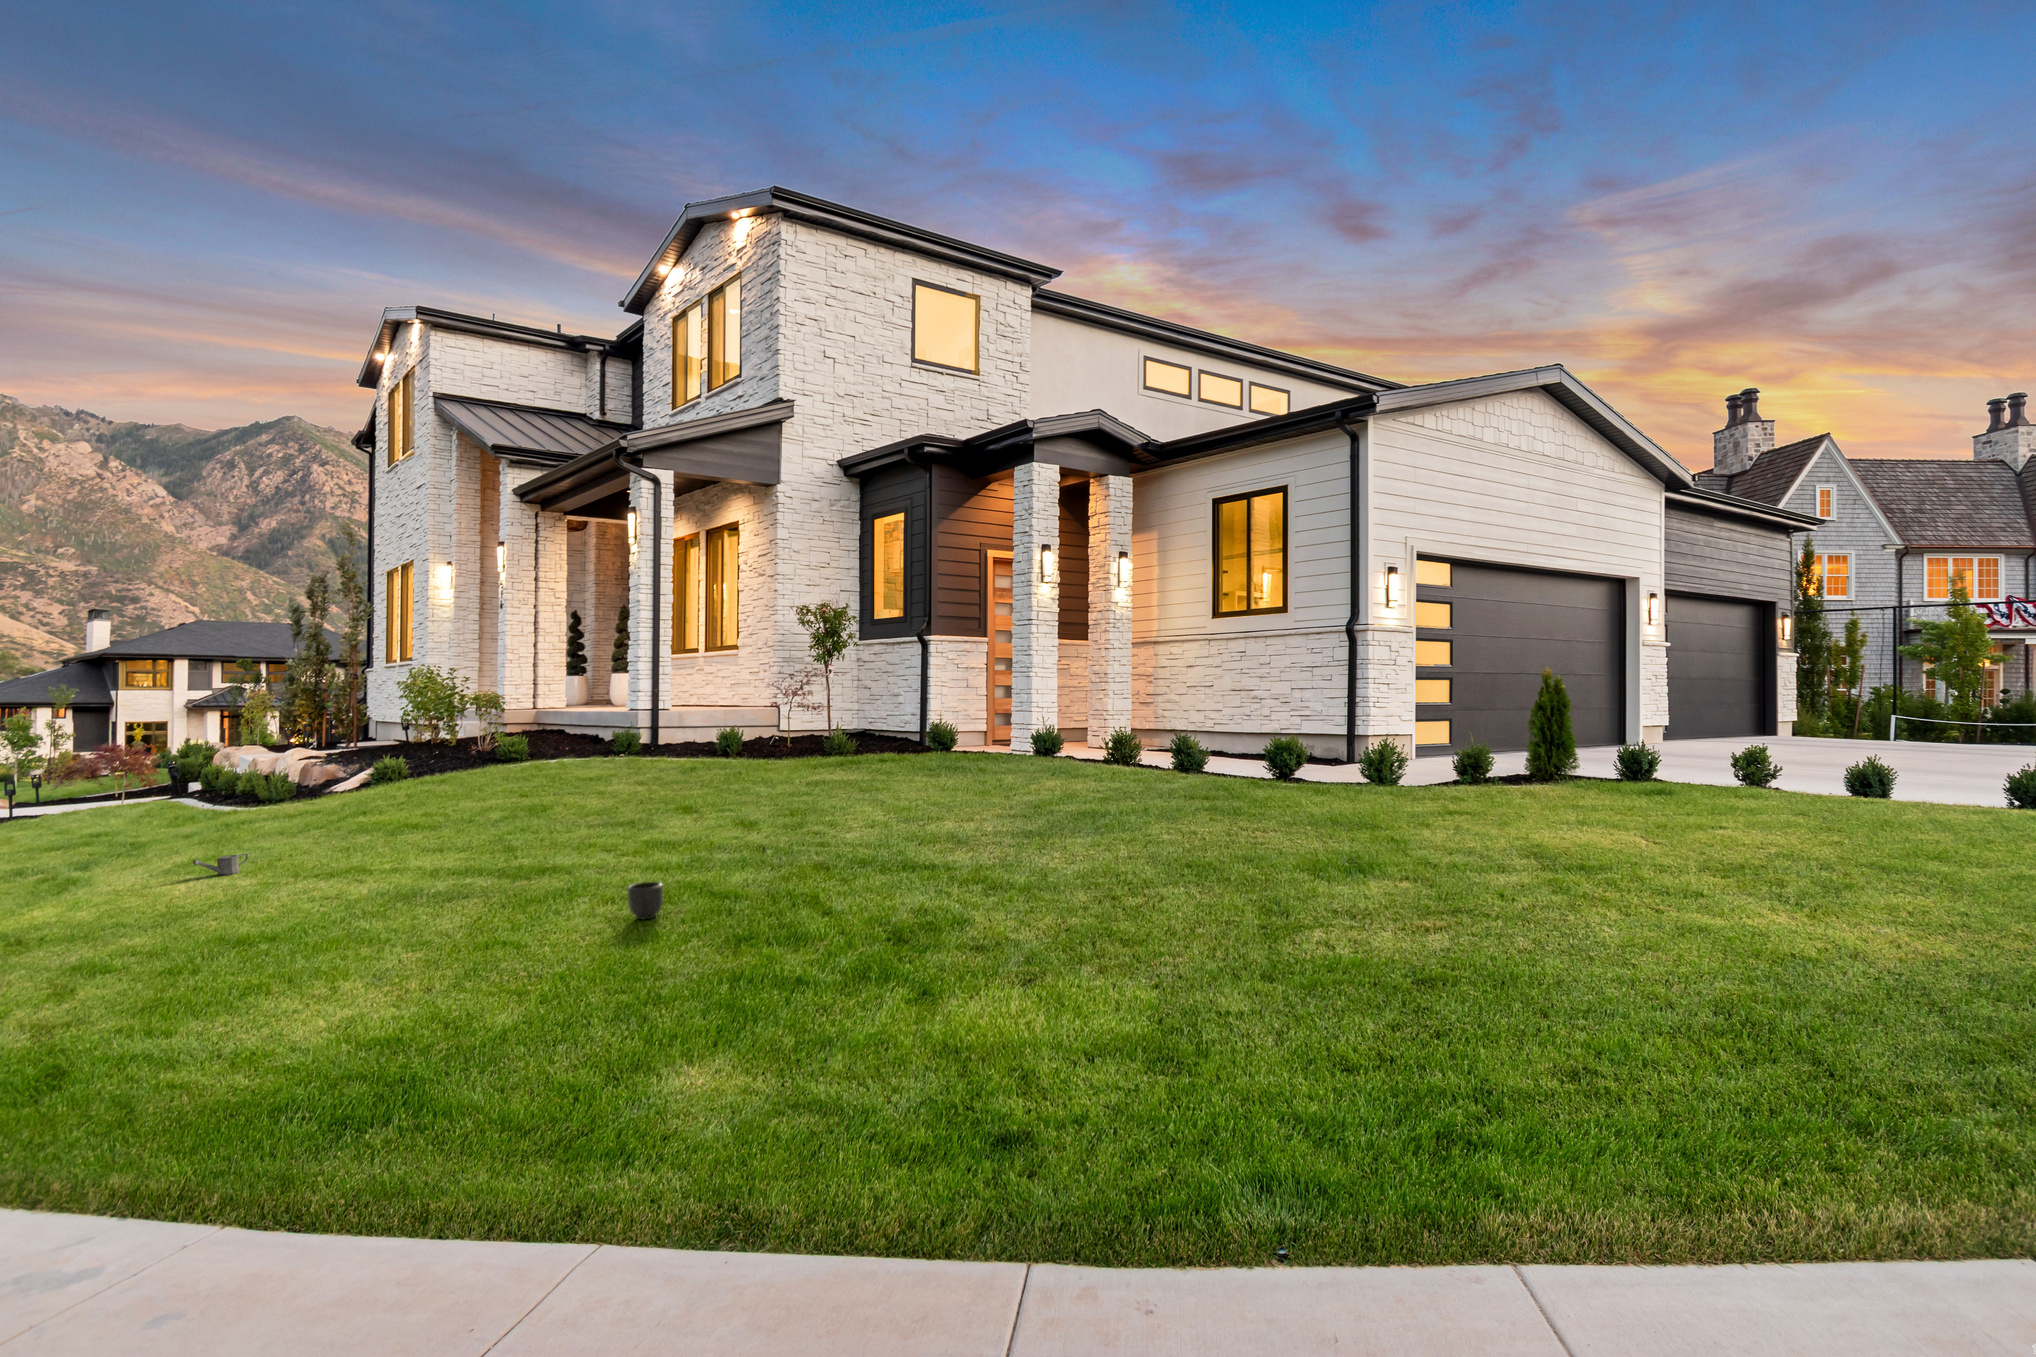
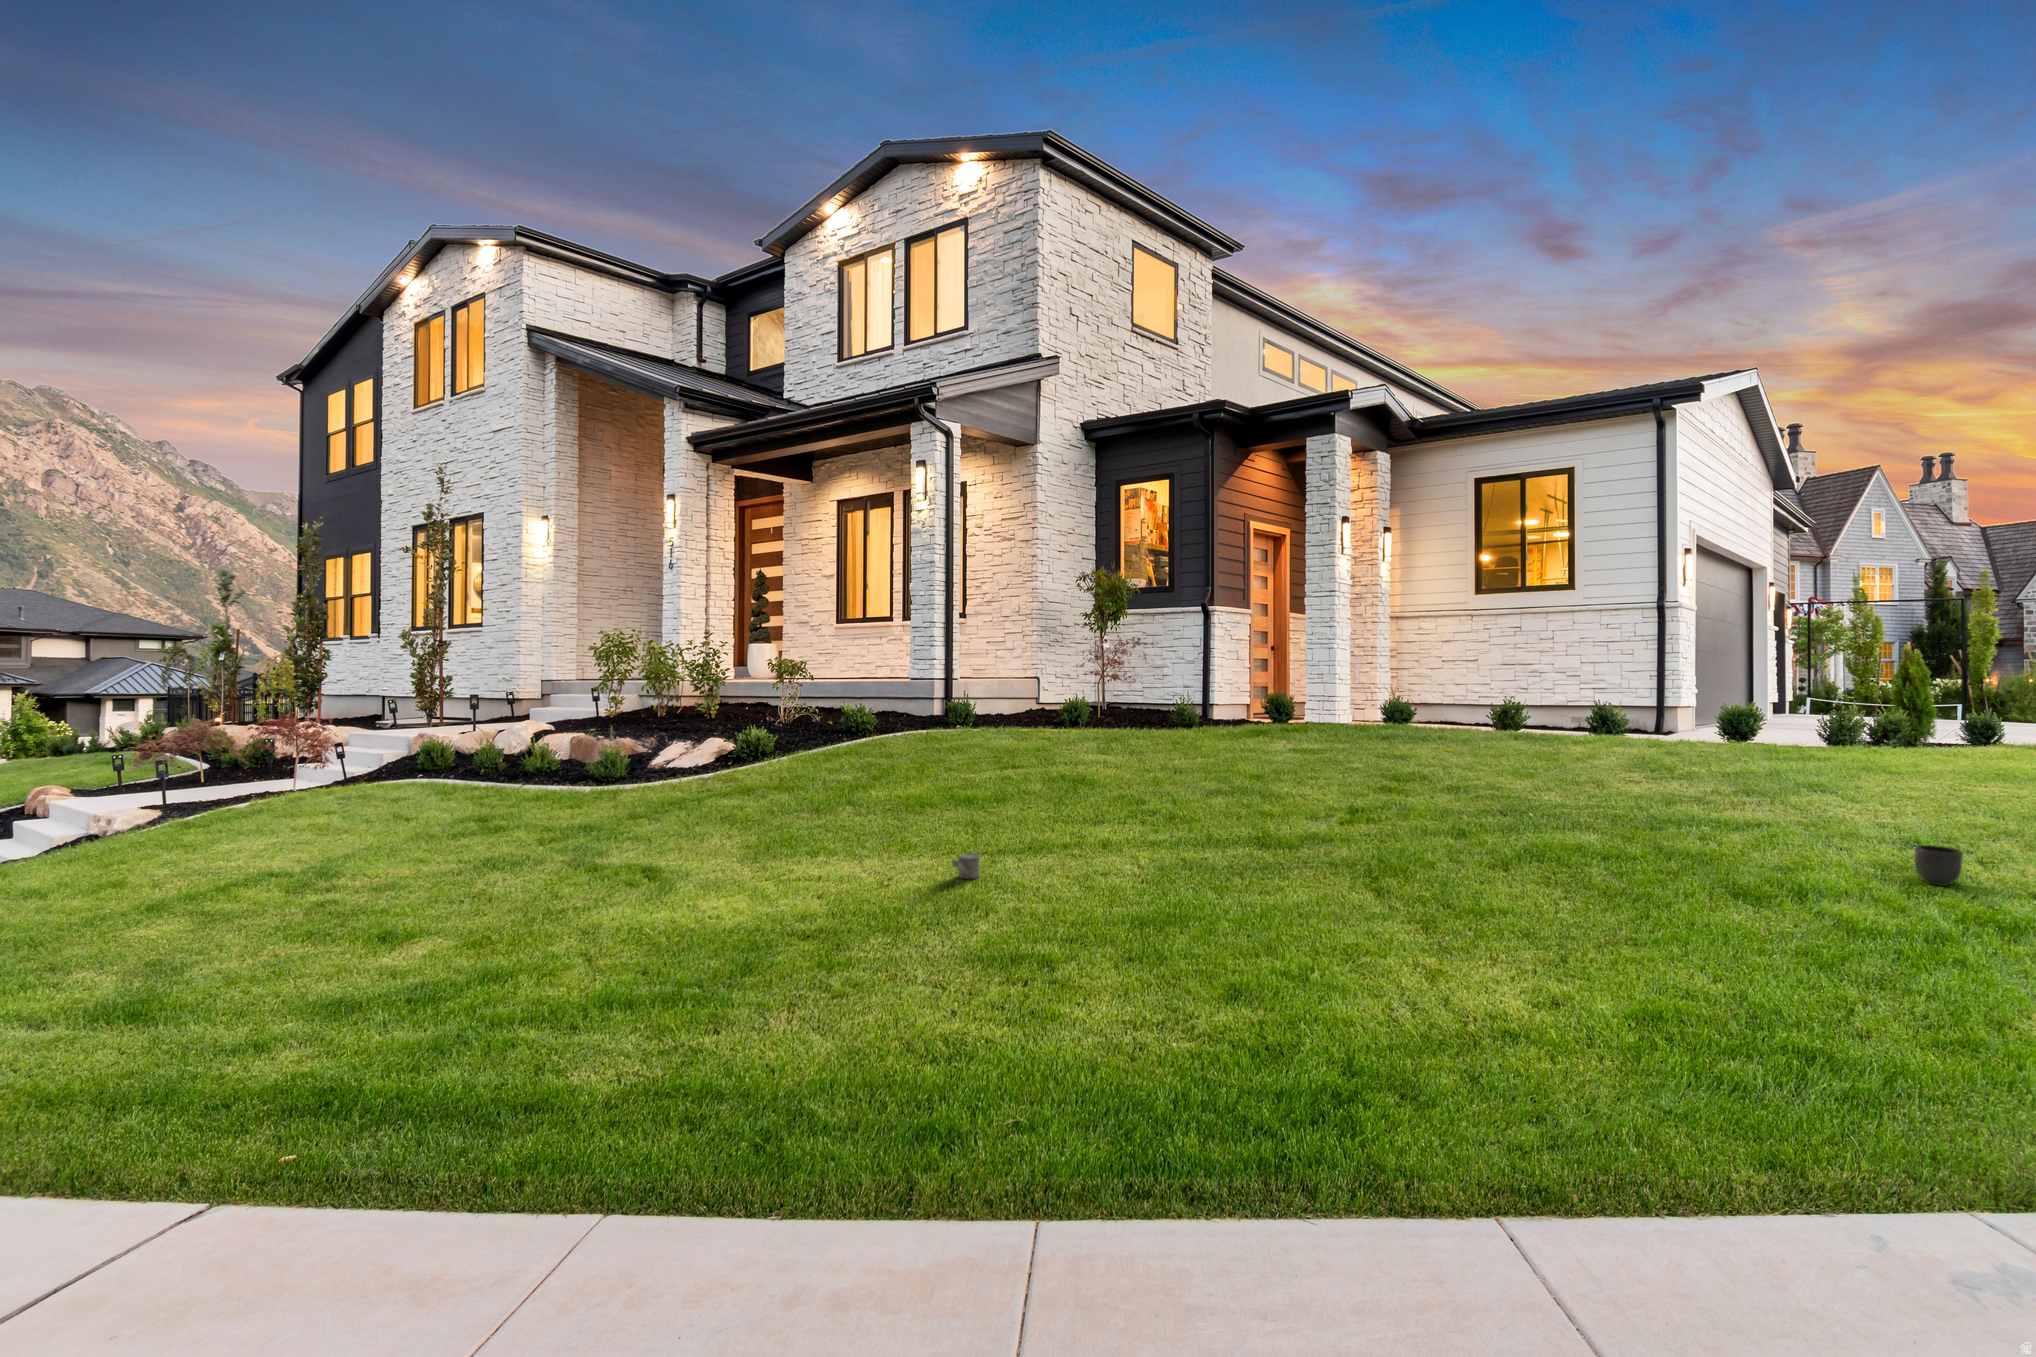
planter: present [627,882,663,920] -> present [1914,845,1963,886]

